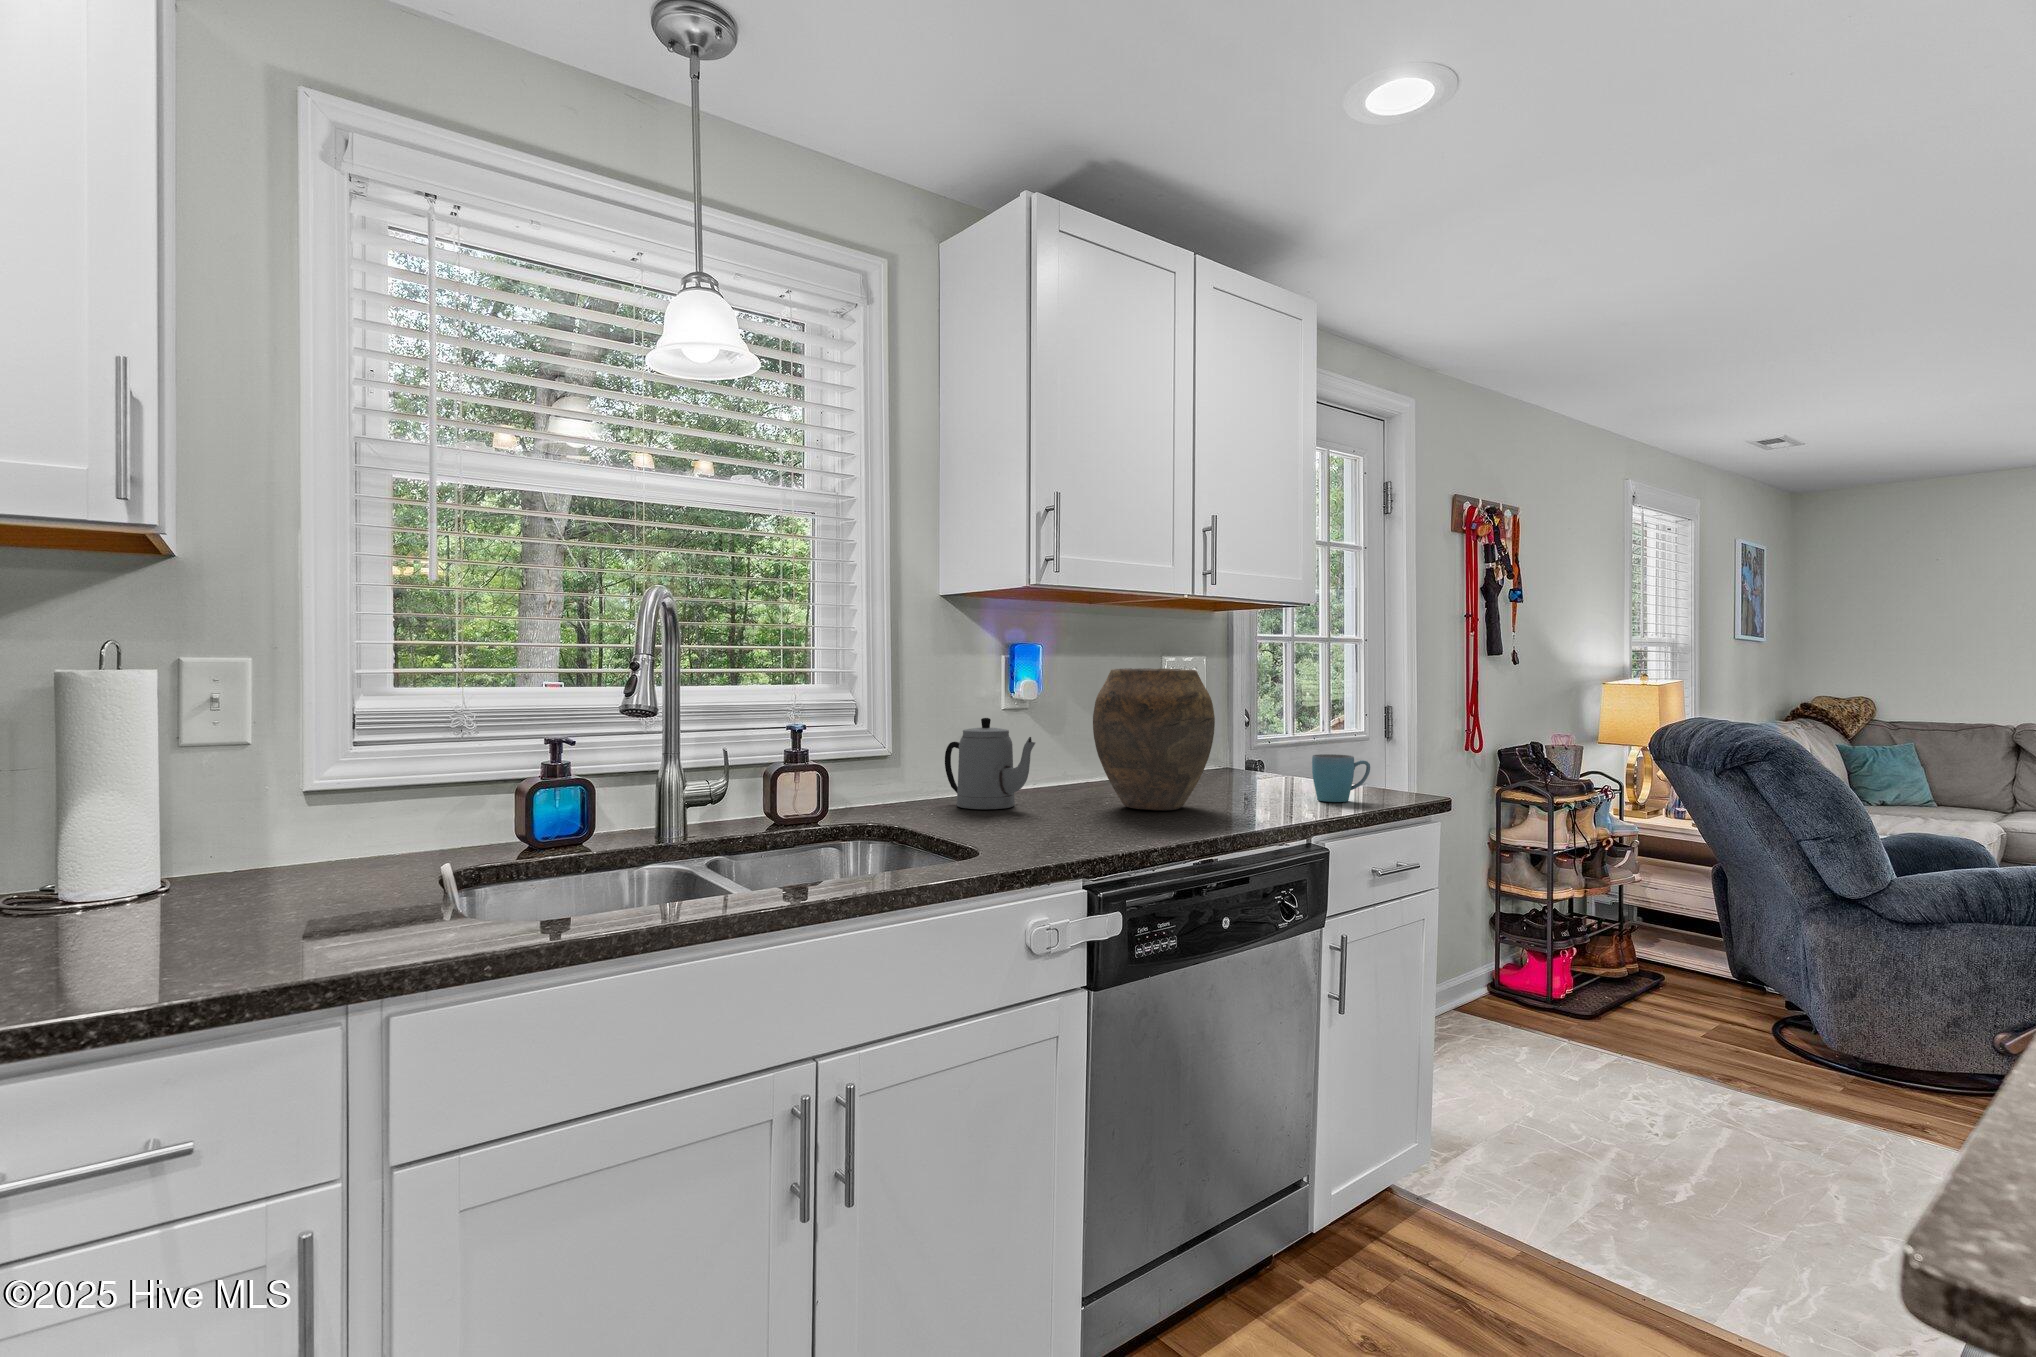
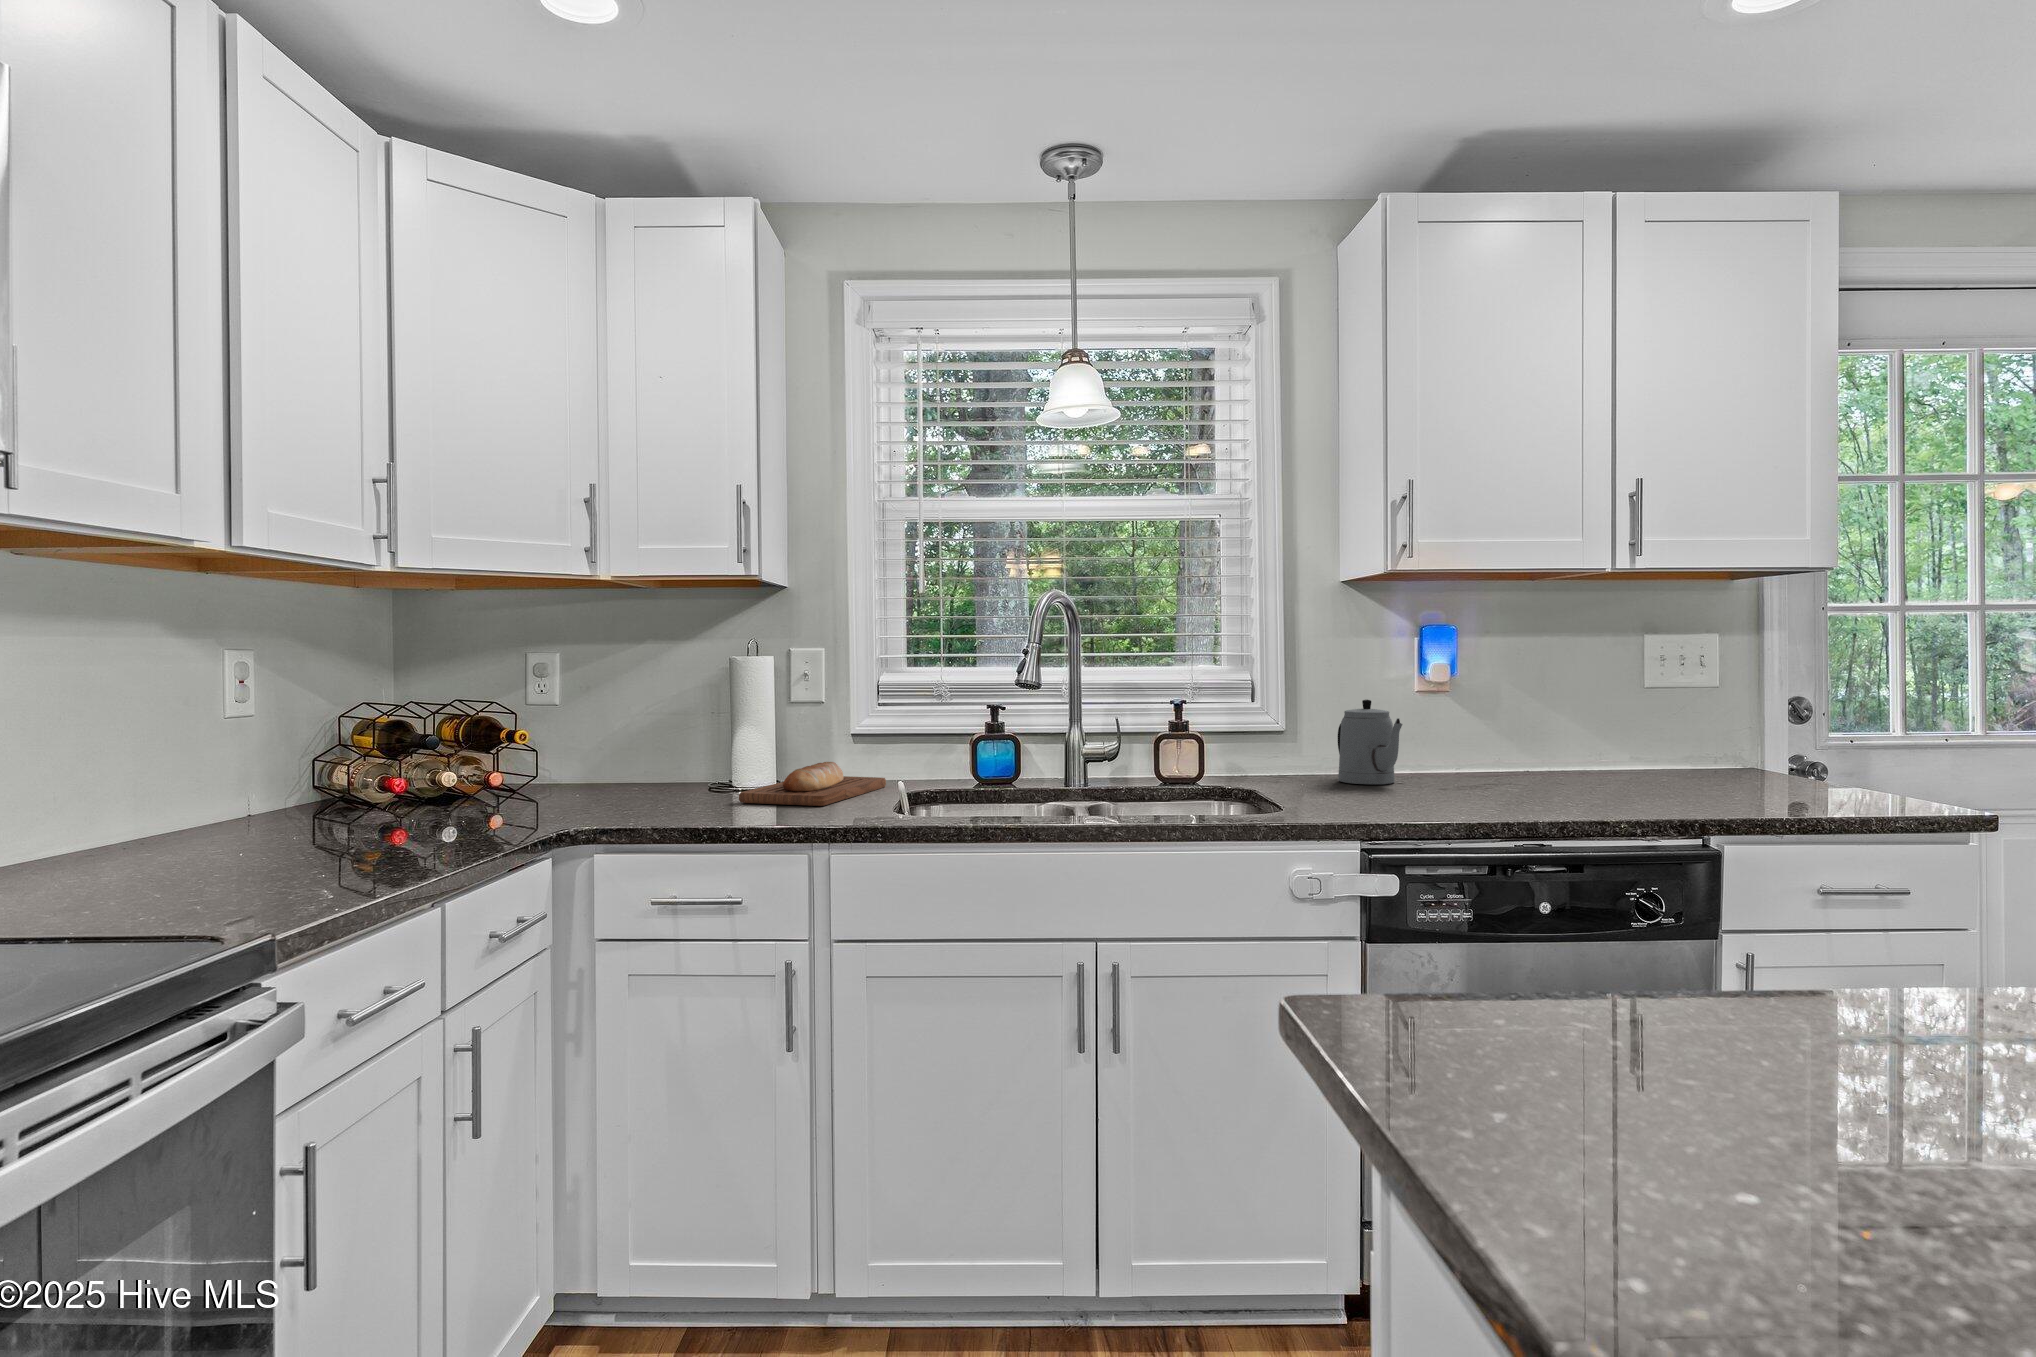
vase: present [1093,668,1215,810] -> none [1464,654,1595,796]
mug: present [1312,754,1370,802] -> none [1735,750,1811,804]
bread loaf: none [115,839,380,931] -> present [739,762,886,806]

